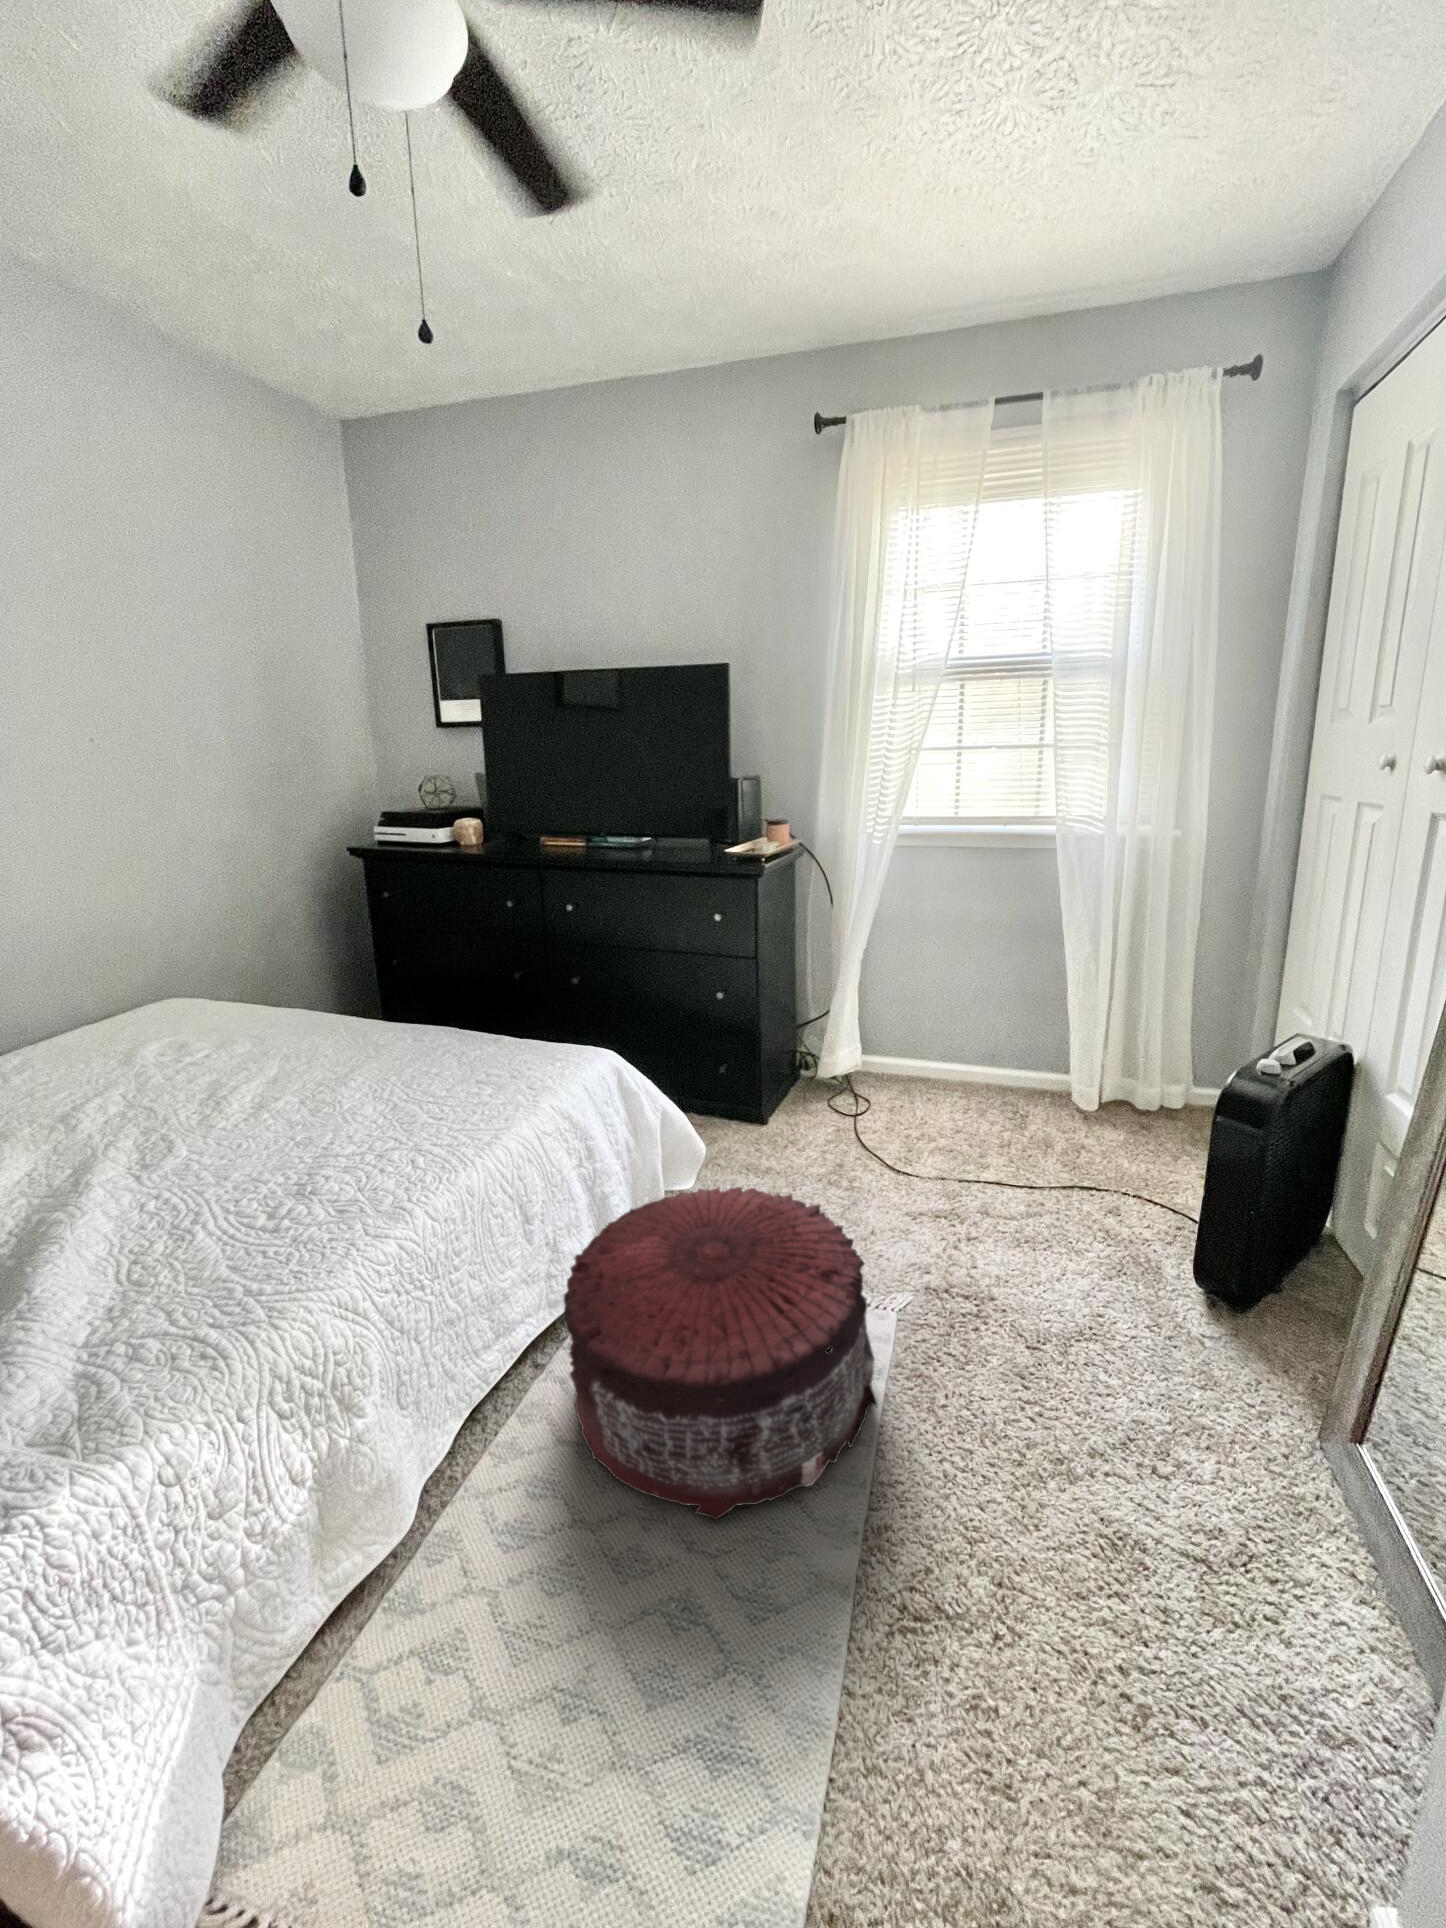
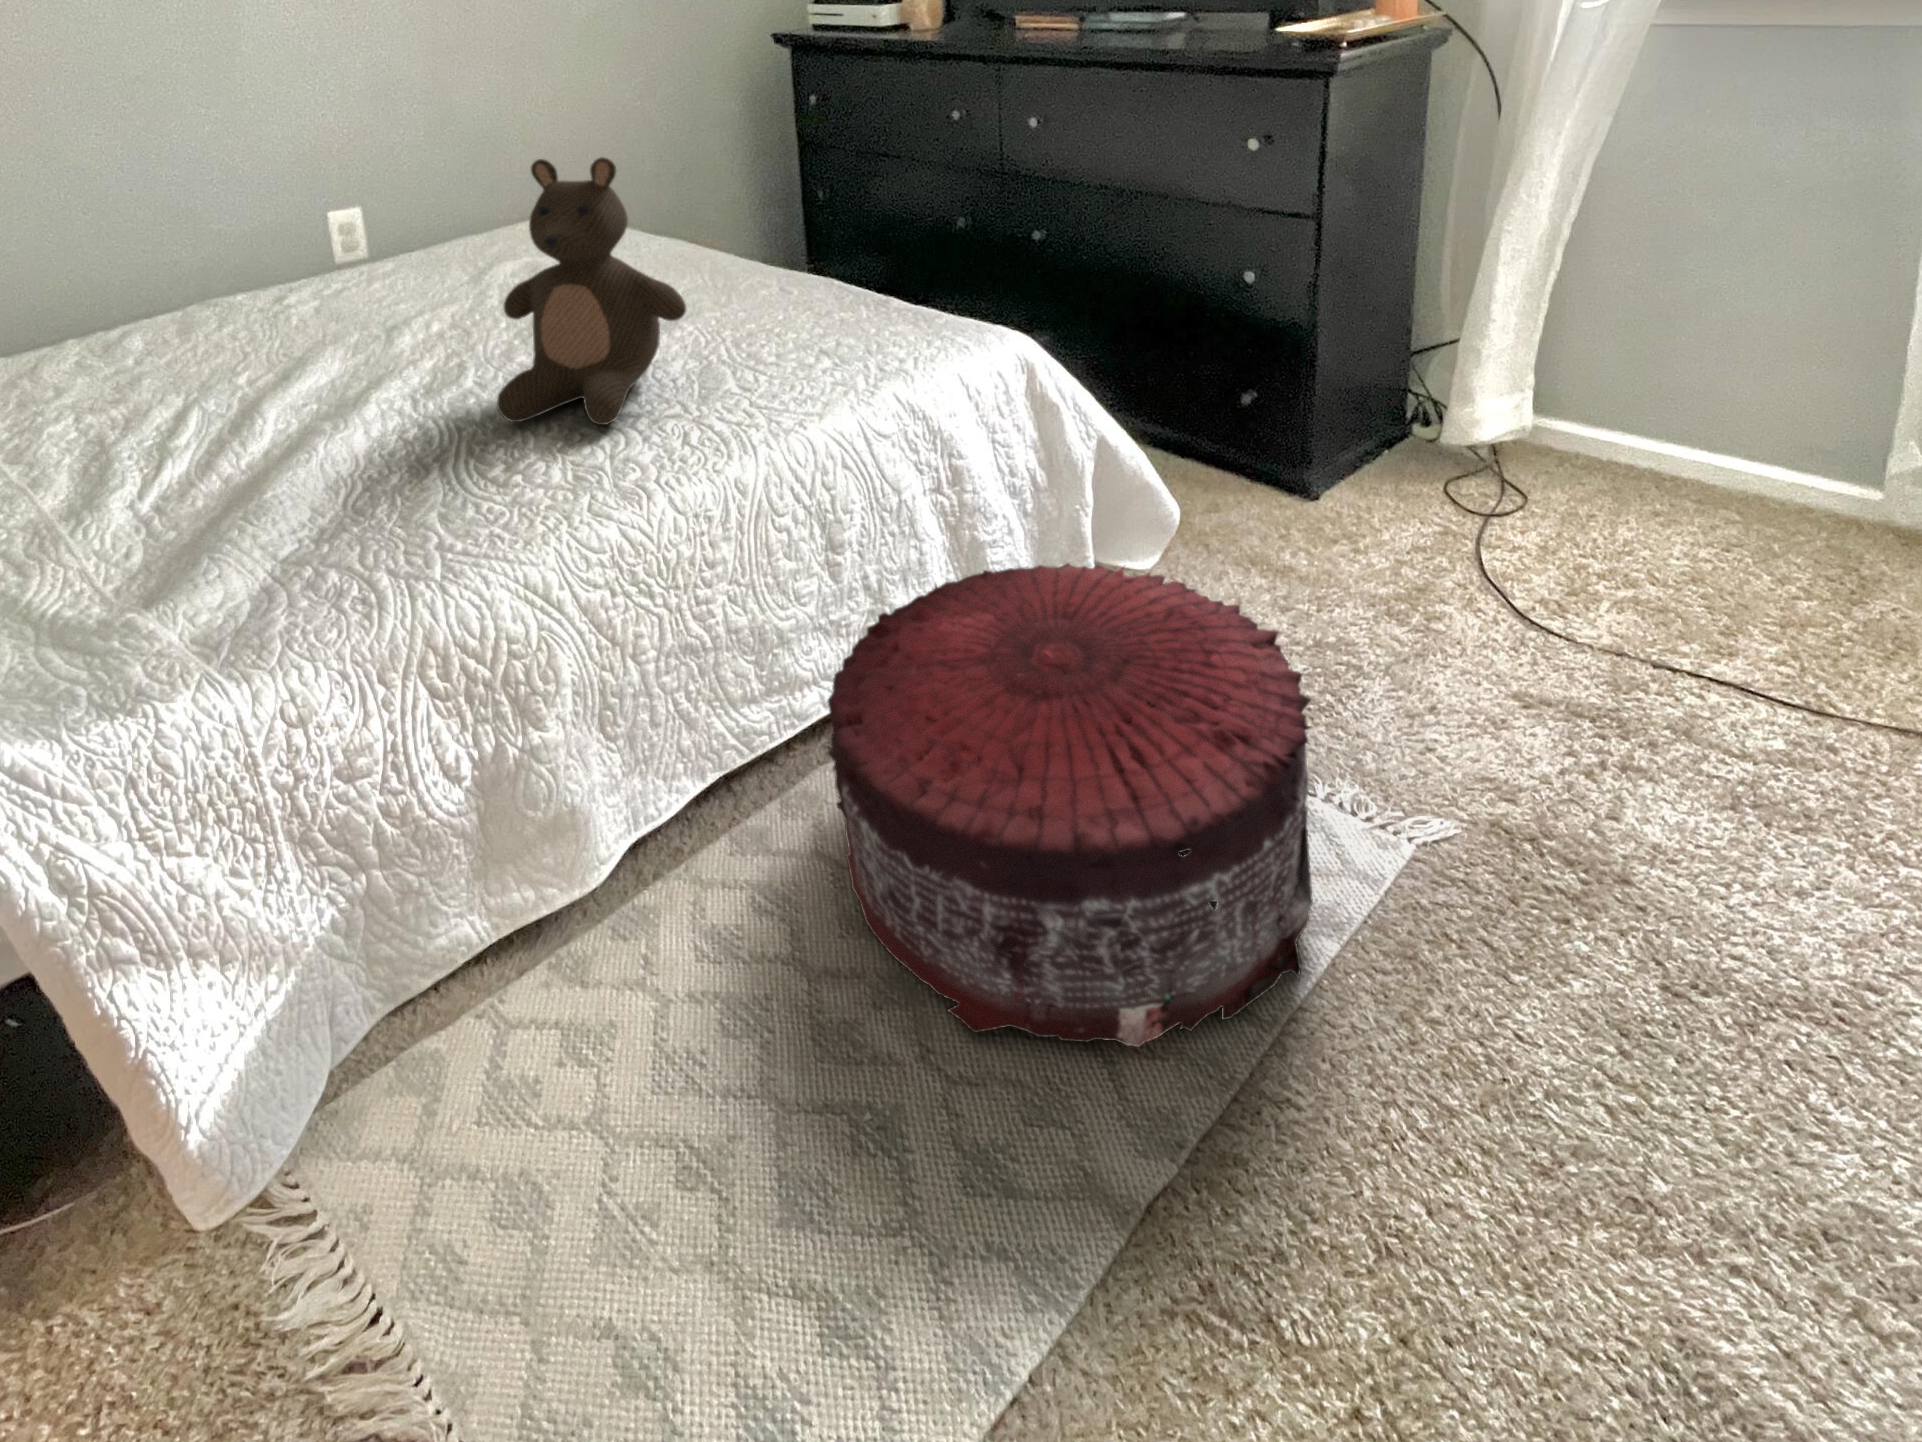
stuffed bear: none [230,956,399,1174] -> present [497,157,686,425]

